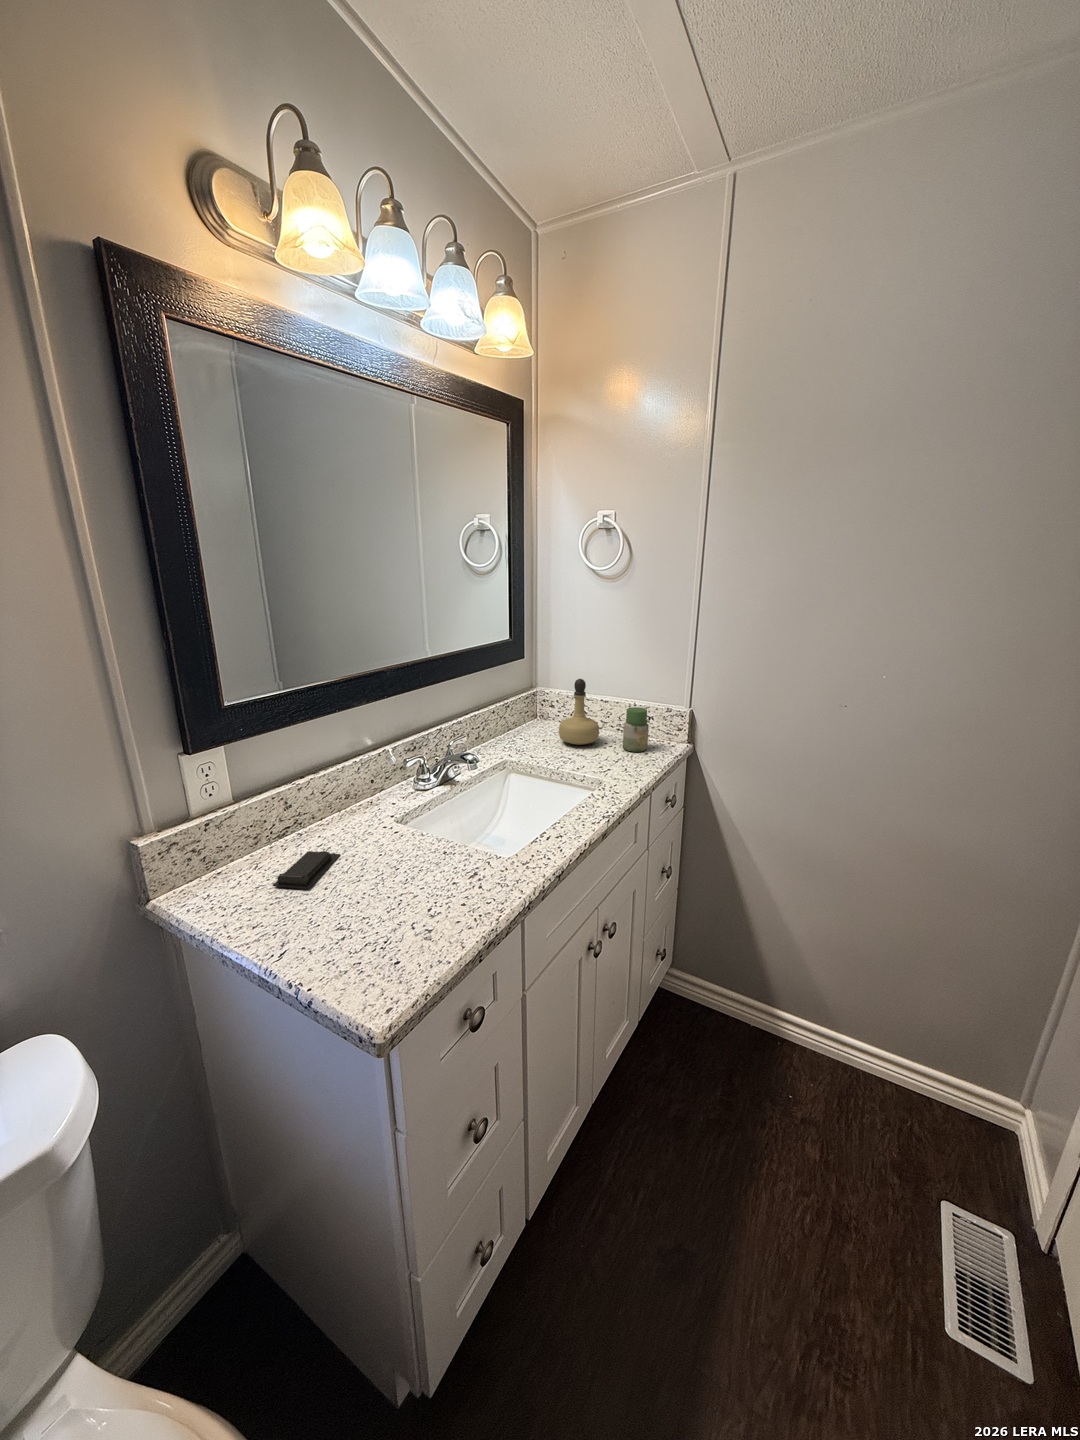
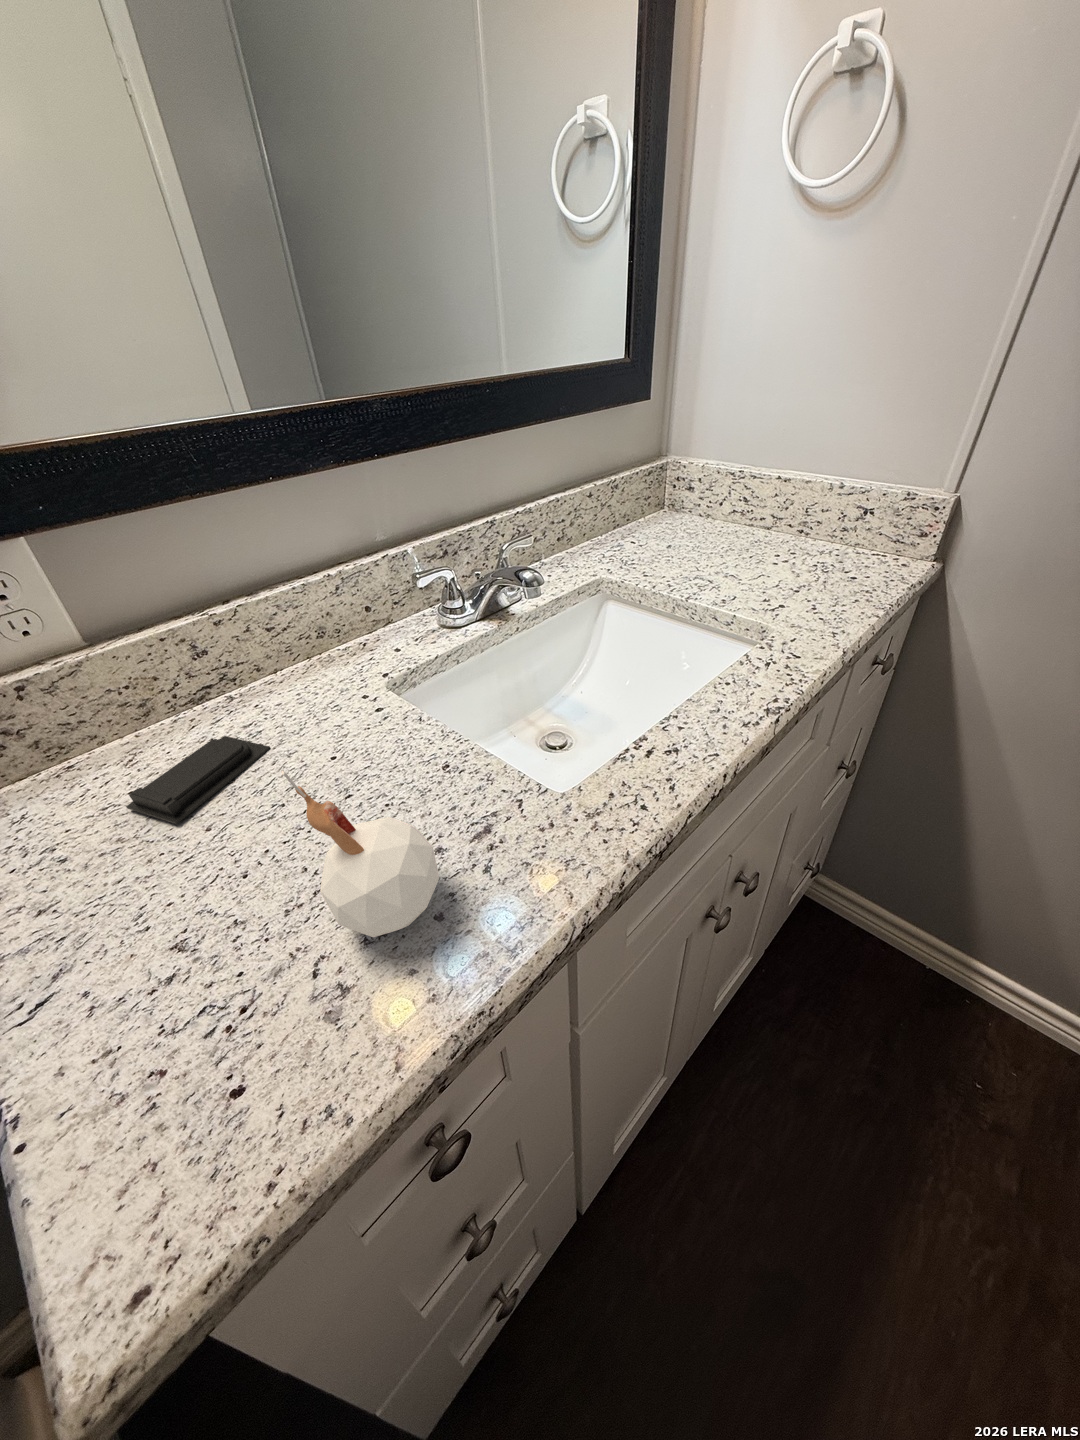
perfume bottle: present [559,679,599,745] -> none [695,429,768,556]
jar: present [623,707,649,752] -> none [807,487,873,572]
candle: none [411,829,466,908] -> present [281,771,440,937]

